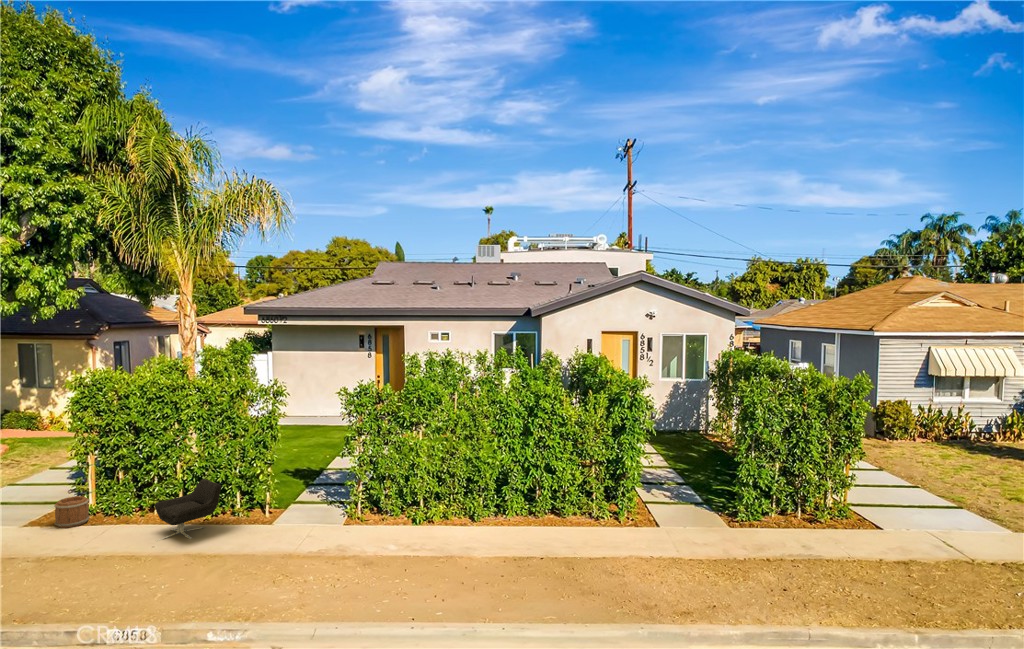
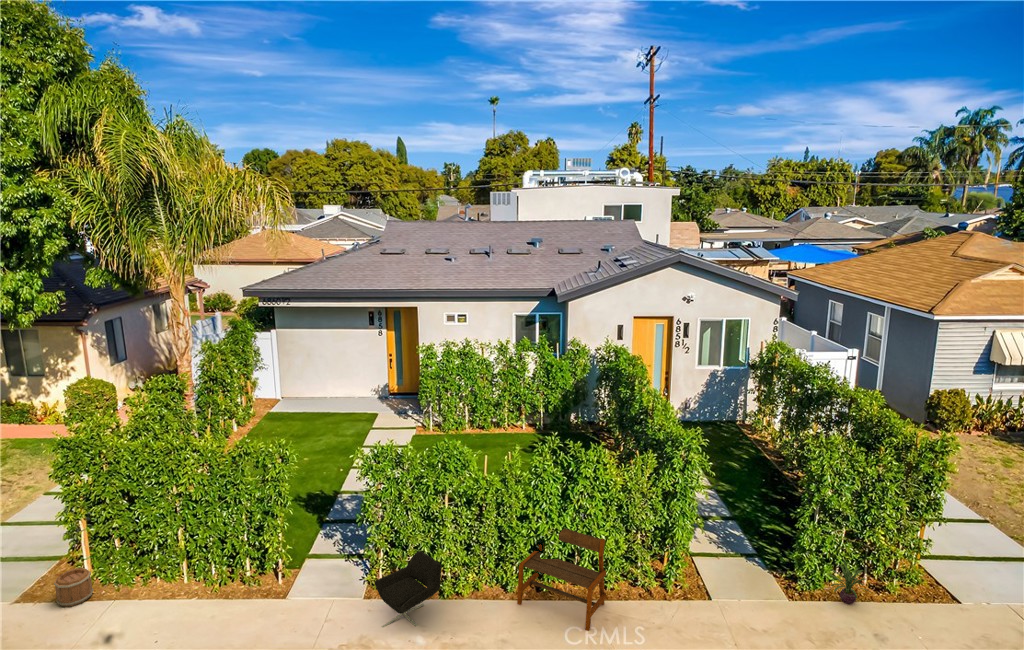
bench: none [481,456,563,545] -> present [517,528,606,631]
lounge chair: present [155,479,221,541] -> present [375,551,442,627]
decorative plant: none [763,492,805,532] -> present [829,561,871,604]

